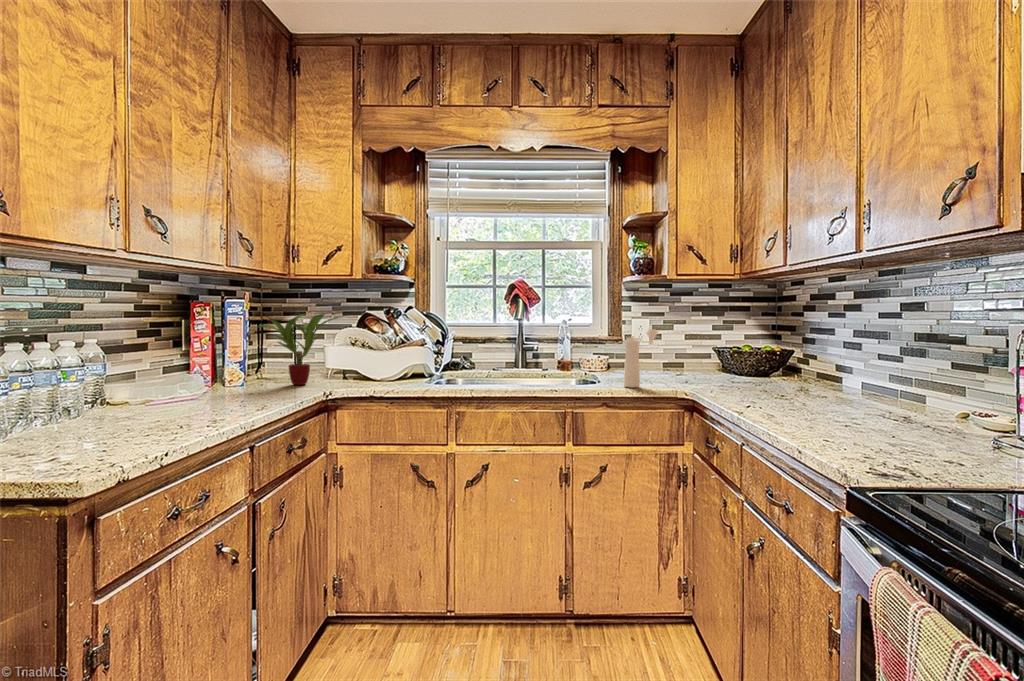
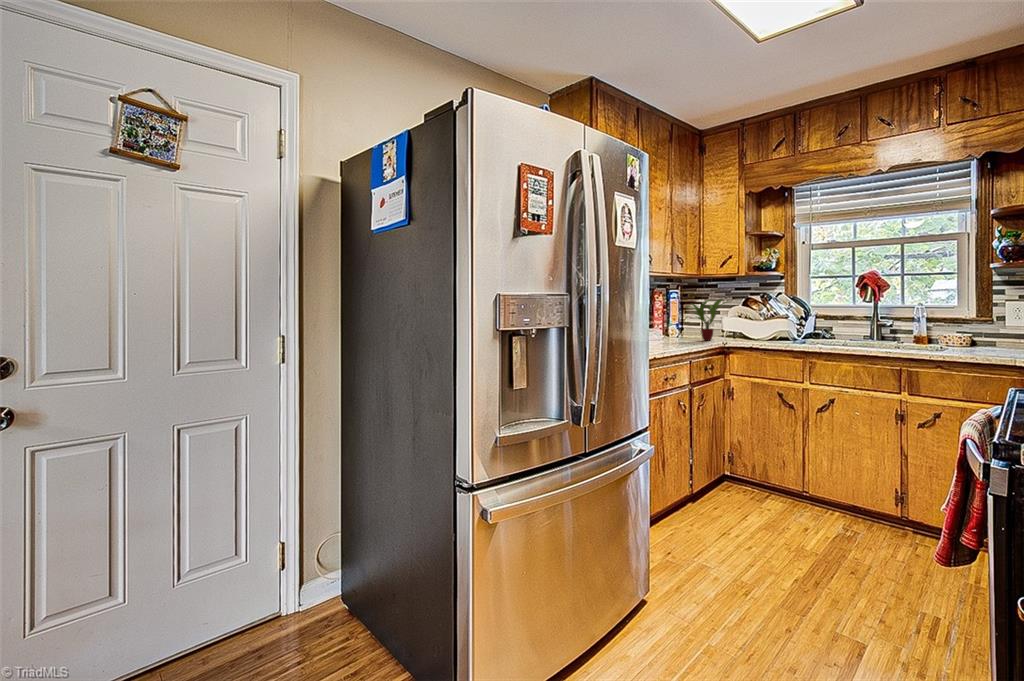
pepper mill: present [624,329,658,387] -> none [962,301,1003,346]

